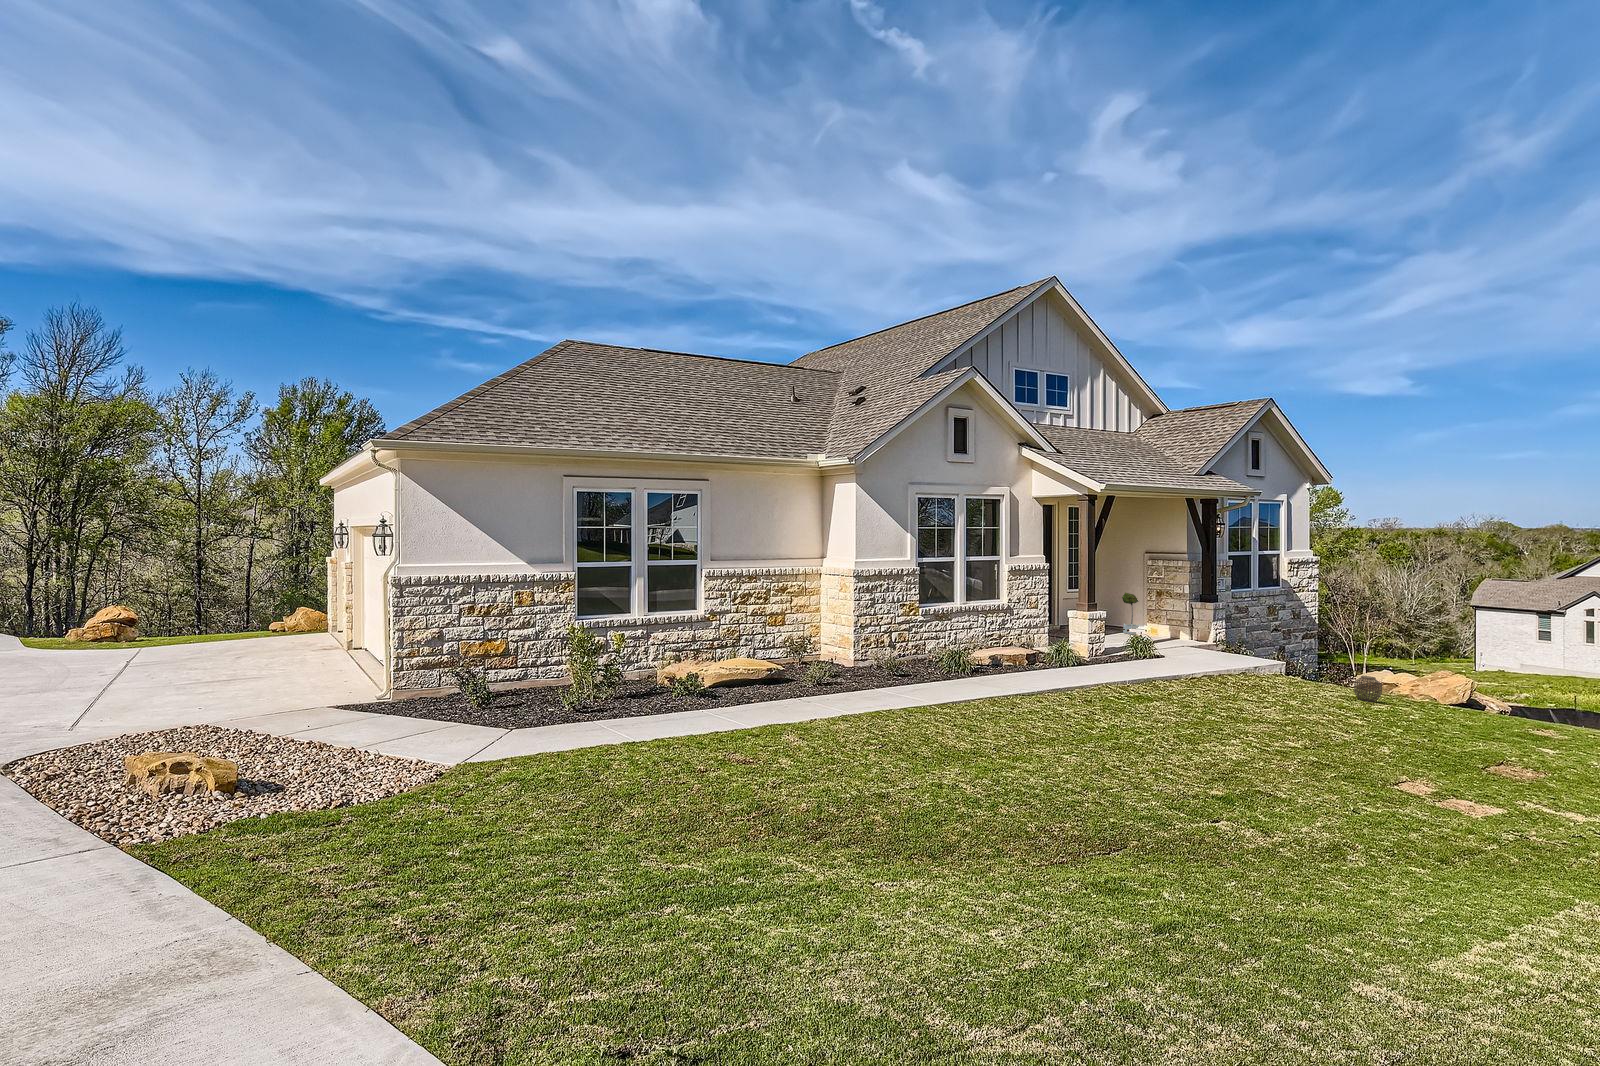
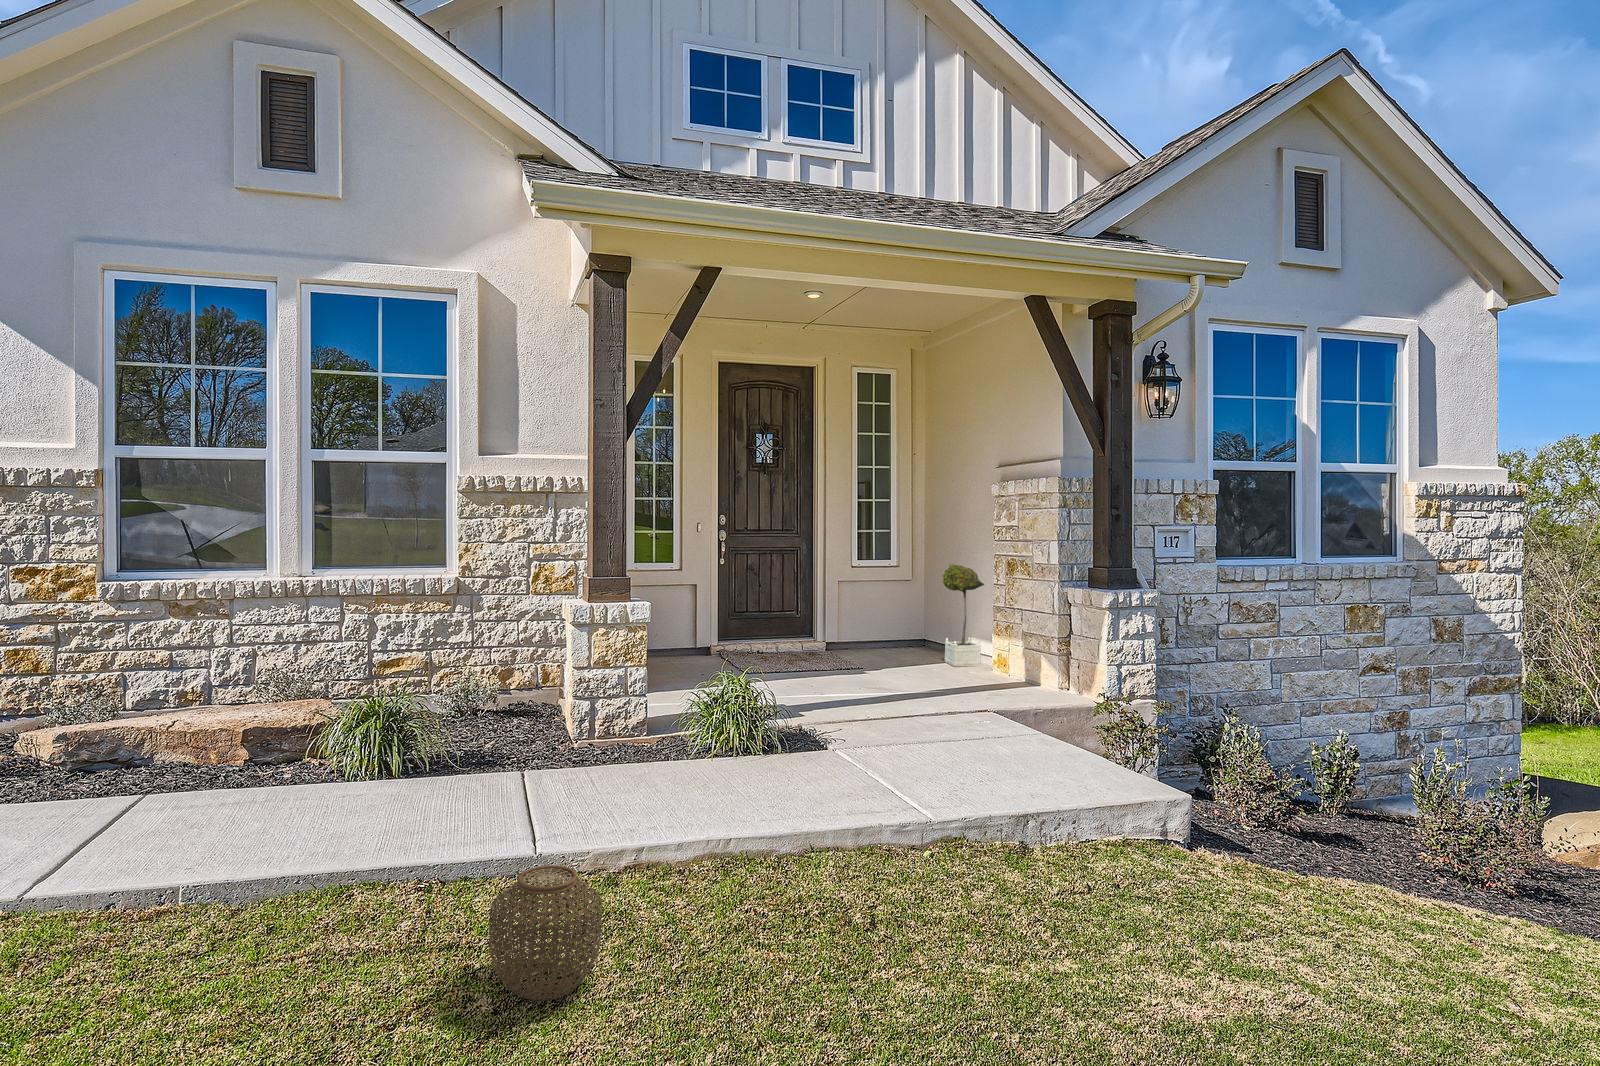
woven basket: present [1354,676,1382,702] -> present [489,865,602,1001]

